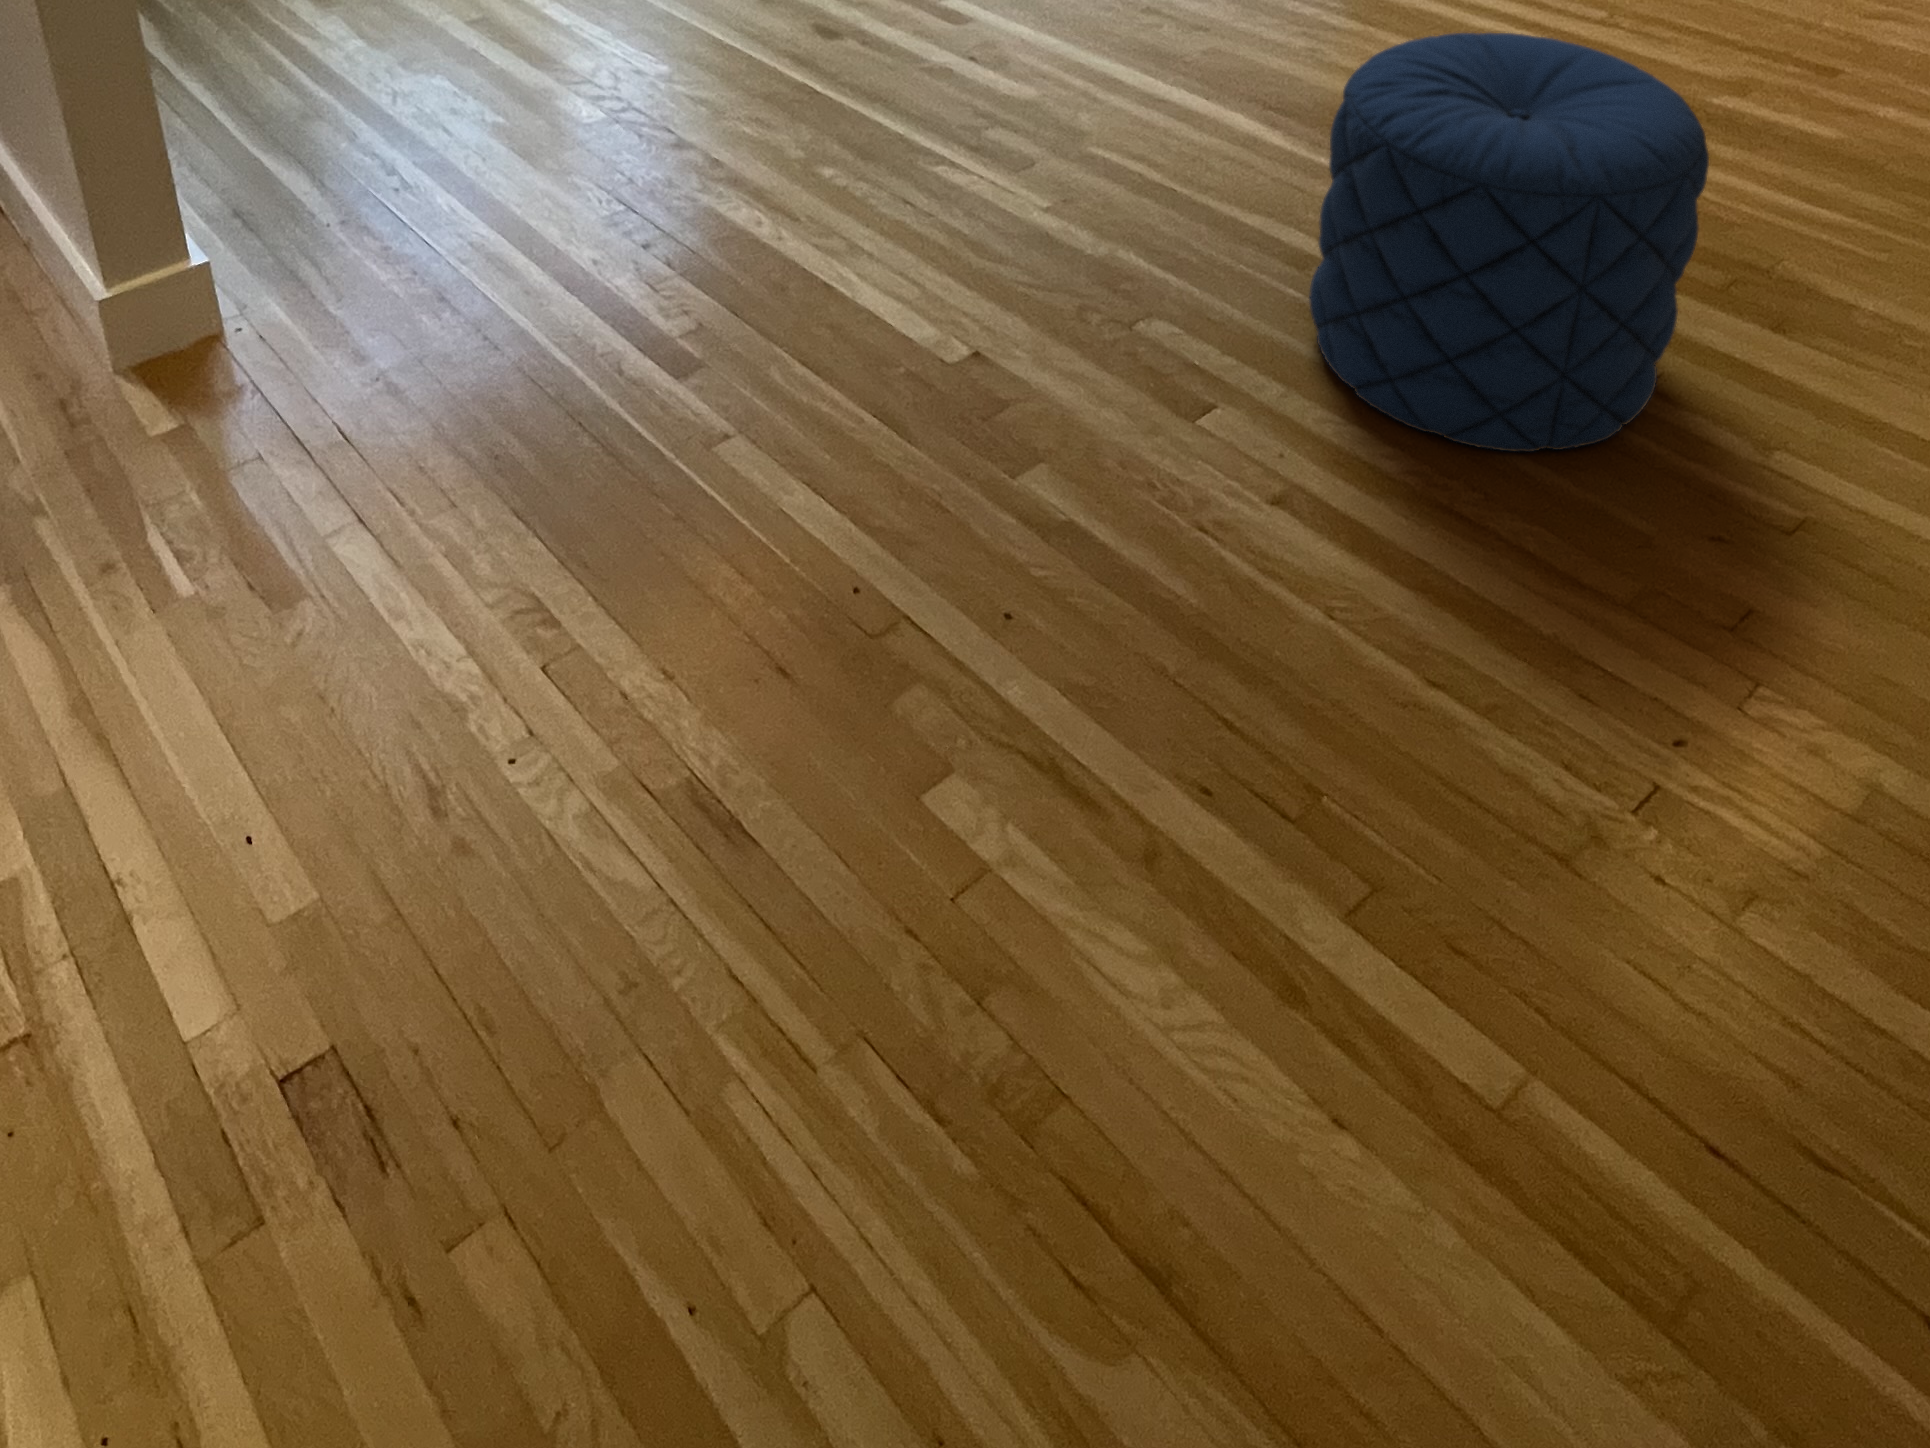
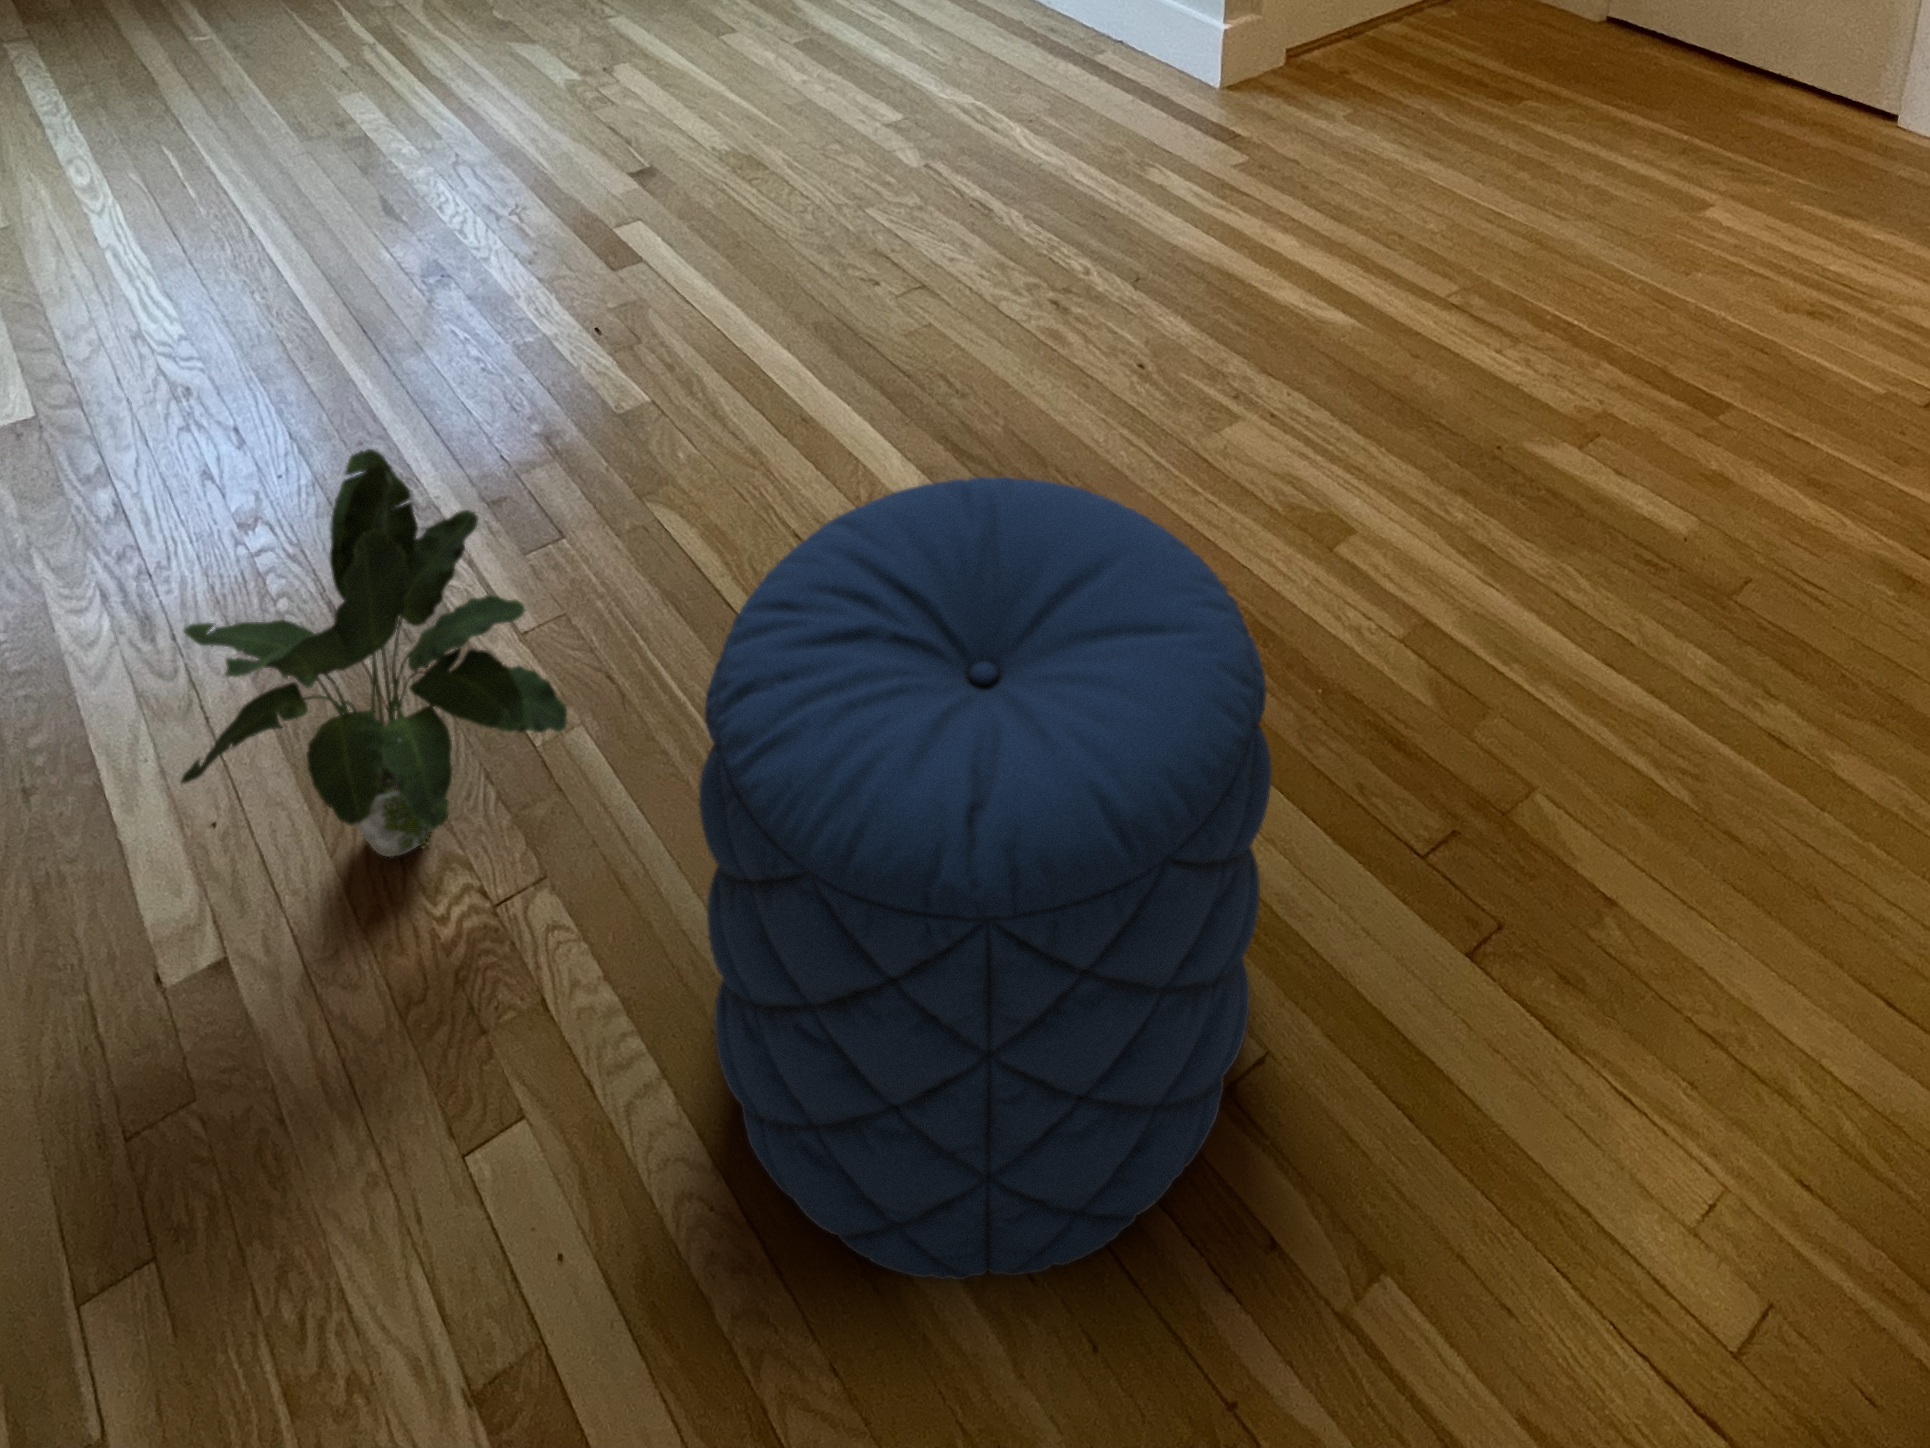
potted plant: none [954,37,1165,306] -> present [180,449,568,857]

